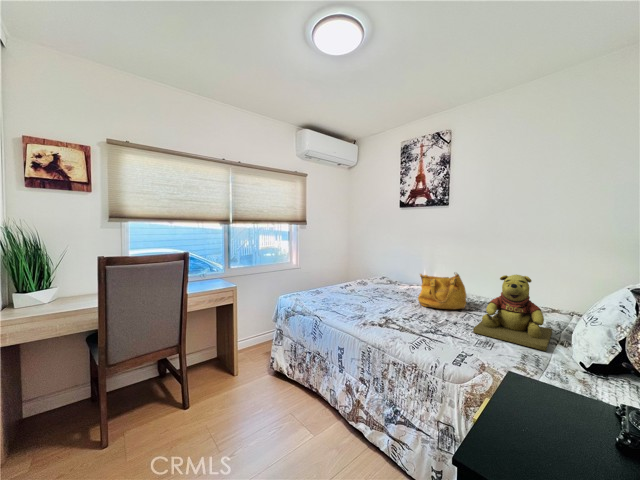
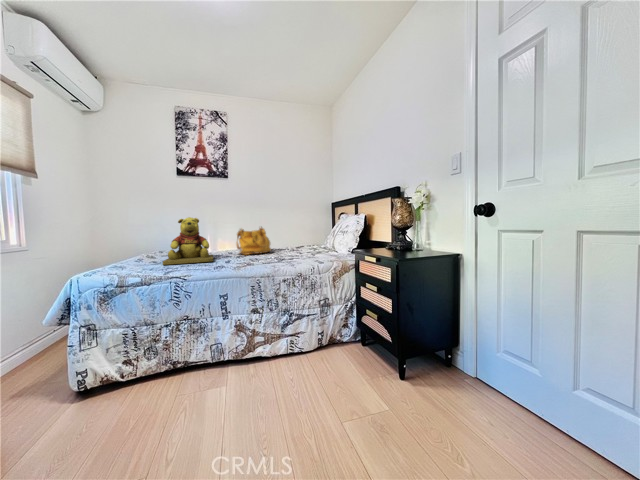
teddy bear: present [473,275,552,351] -> present [163,217,213,265]

